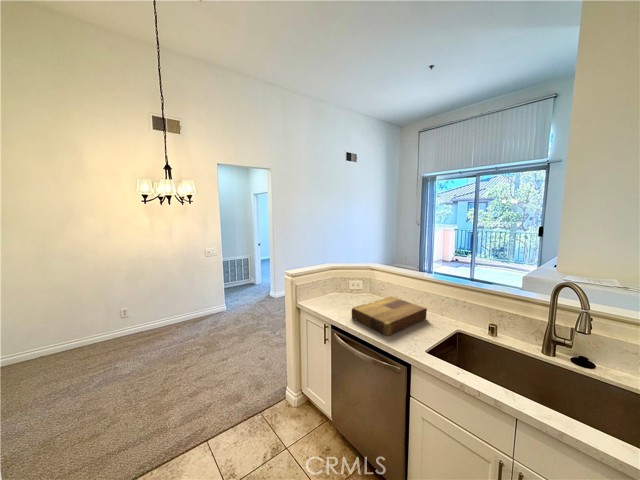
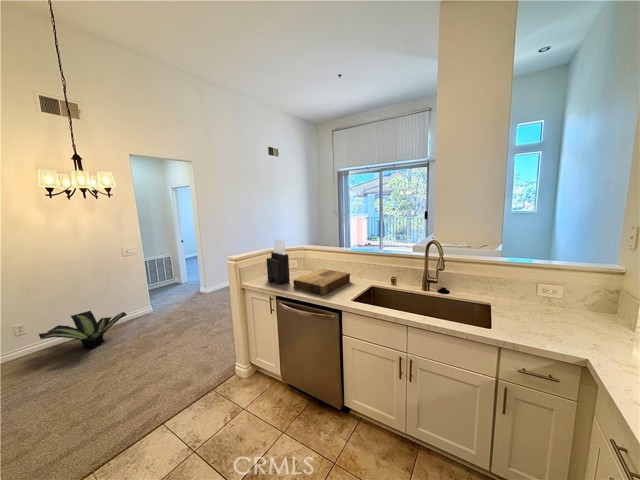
knife block: none [324,256,349,311] -> present [266,239,290,285]
potted plant: none [138,303,204,339] -> present [39,311,127,349]

